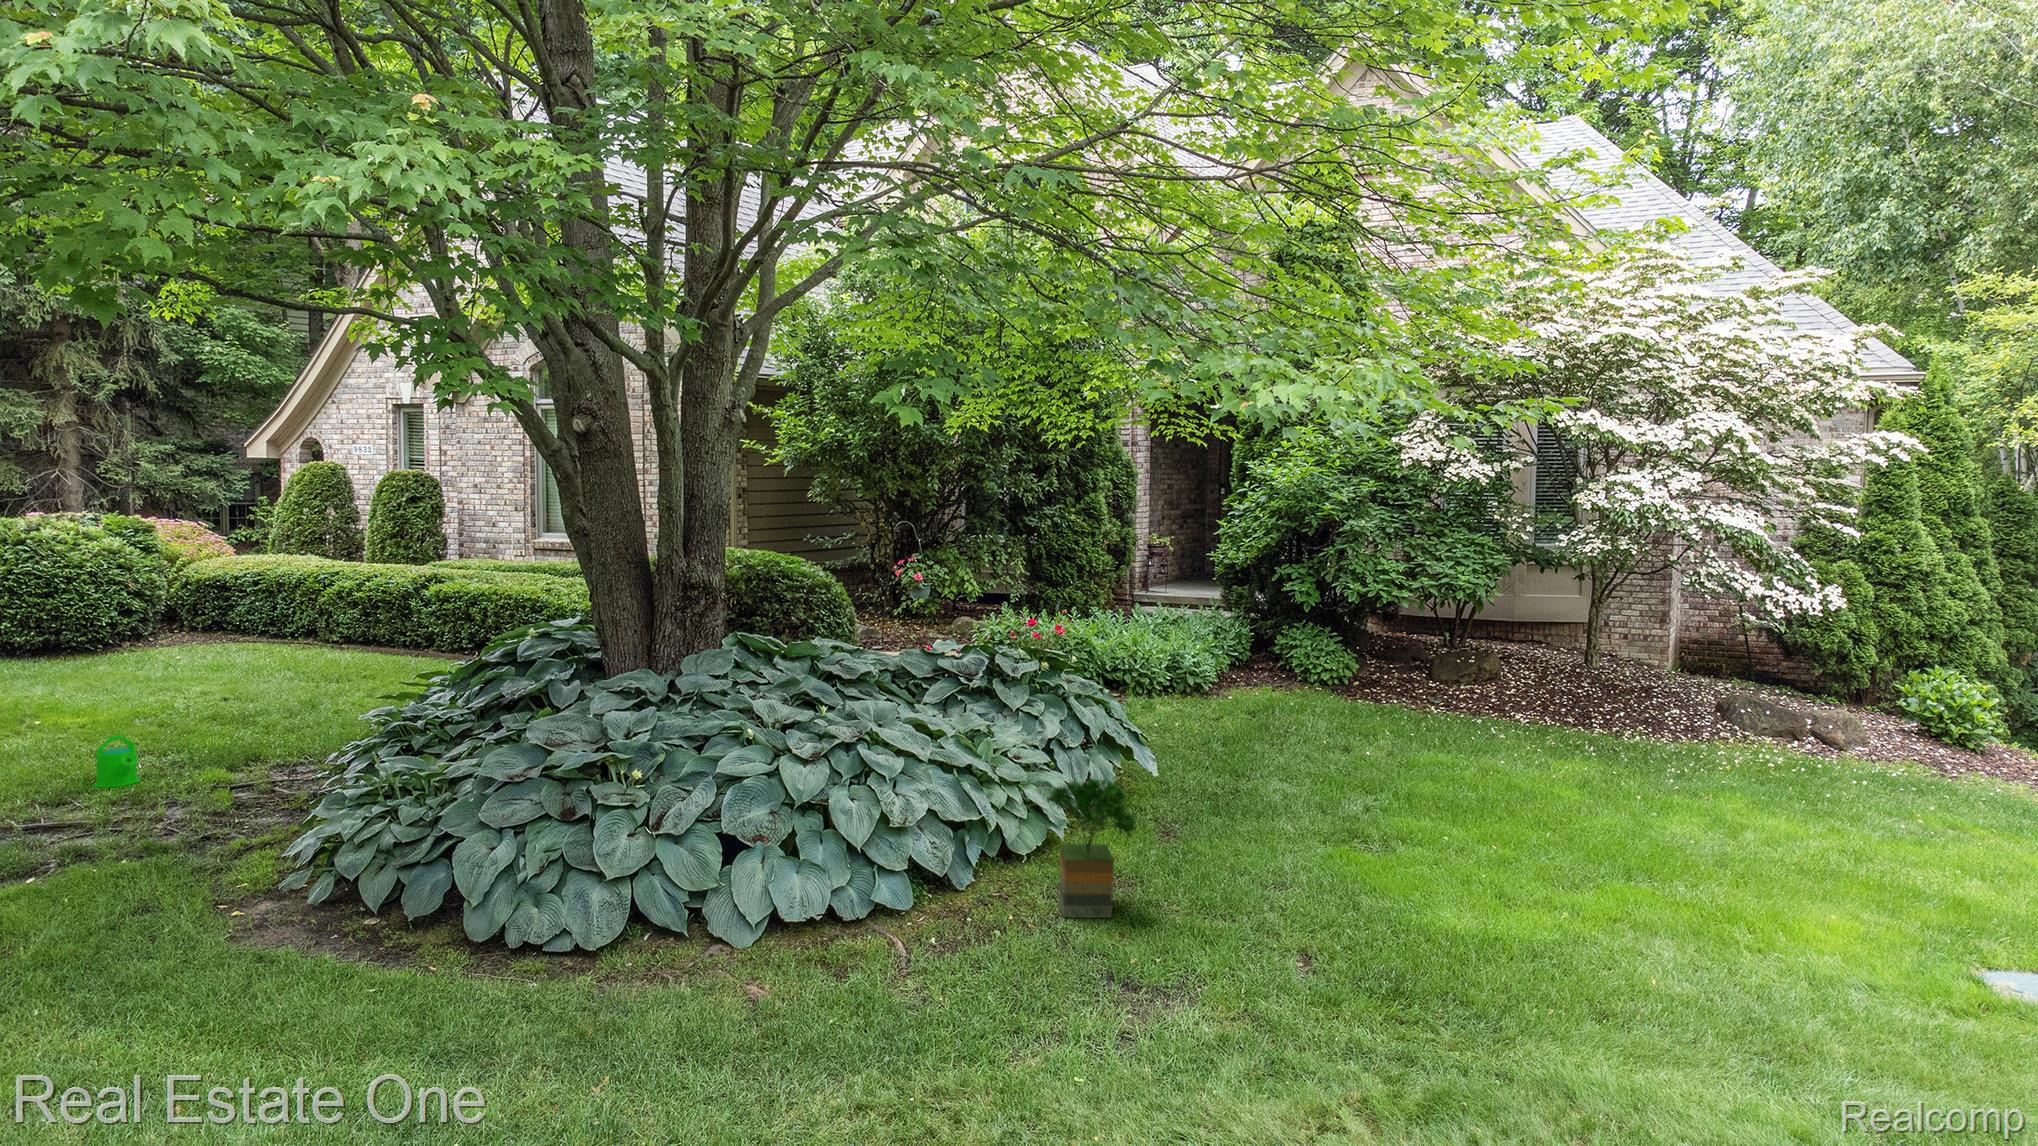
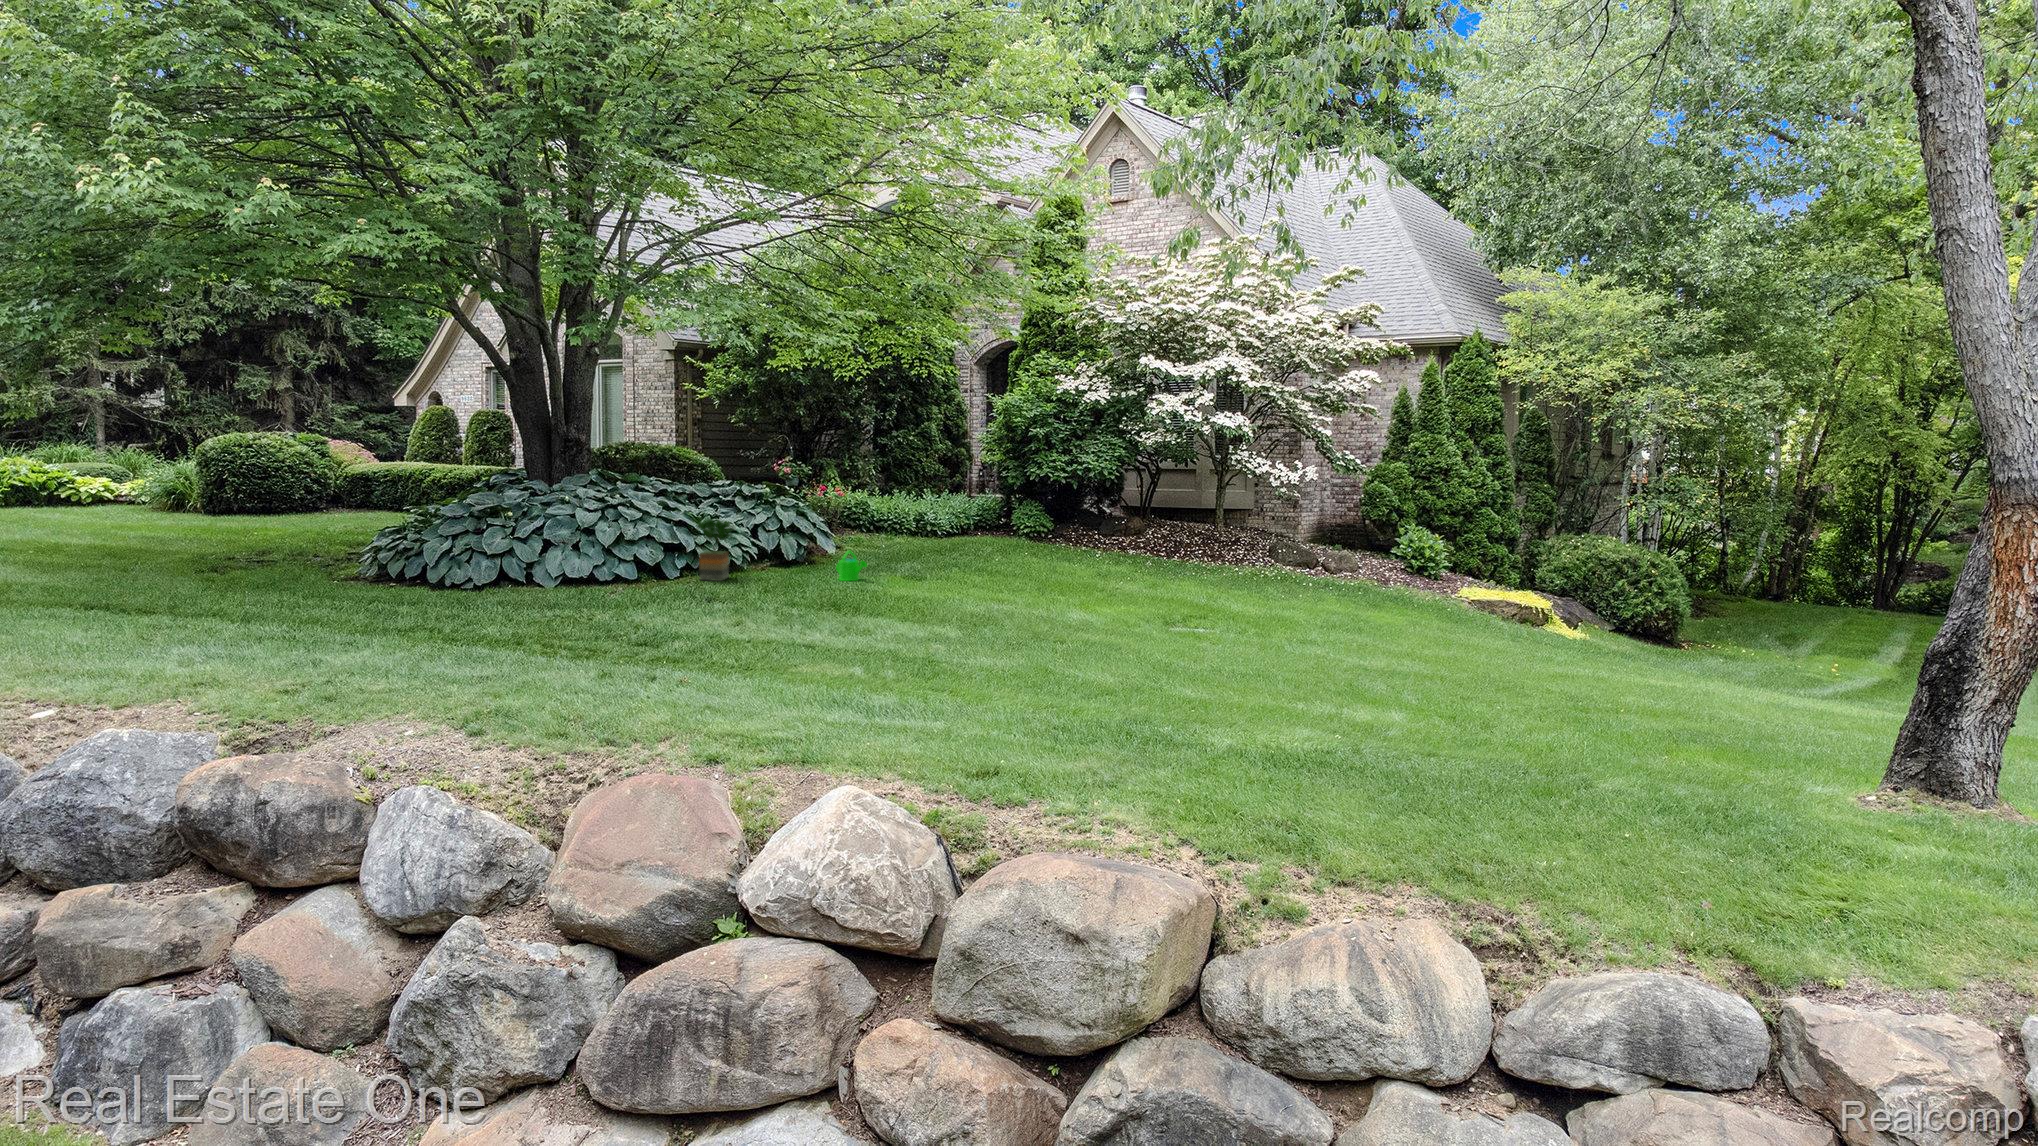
watering can: present [94,734,140,788] -> present [836,550,867,581]

